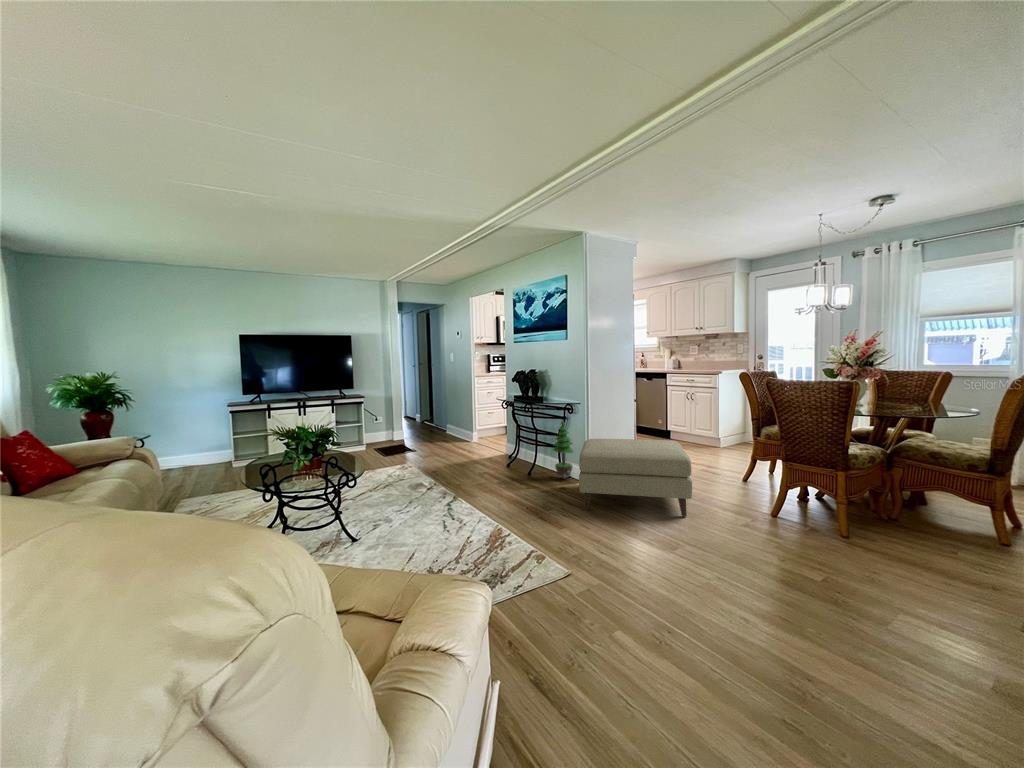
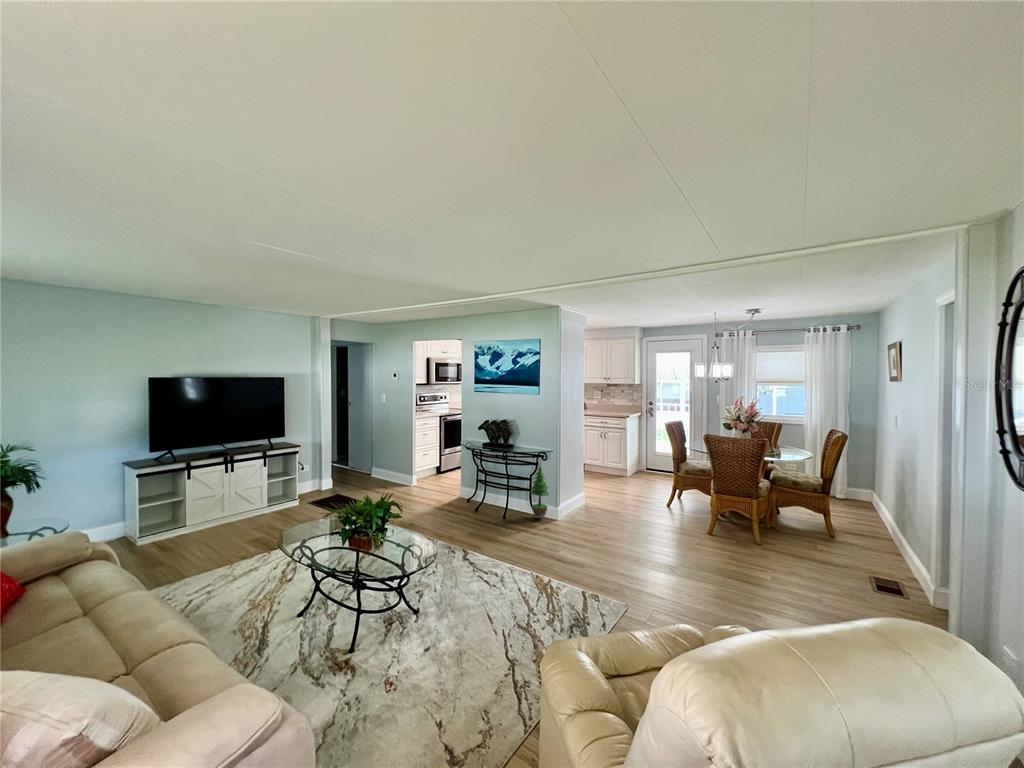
ottoman: present [579,439,692,517] -> none [563,480,661,546]

